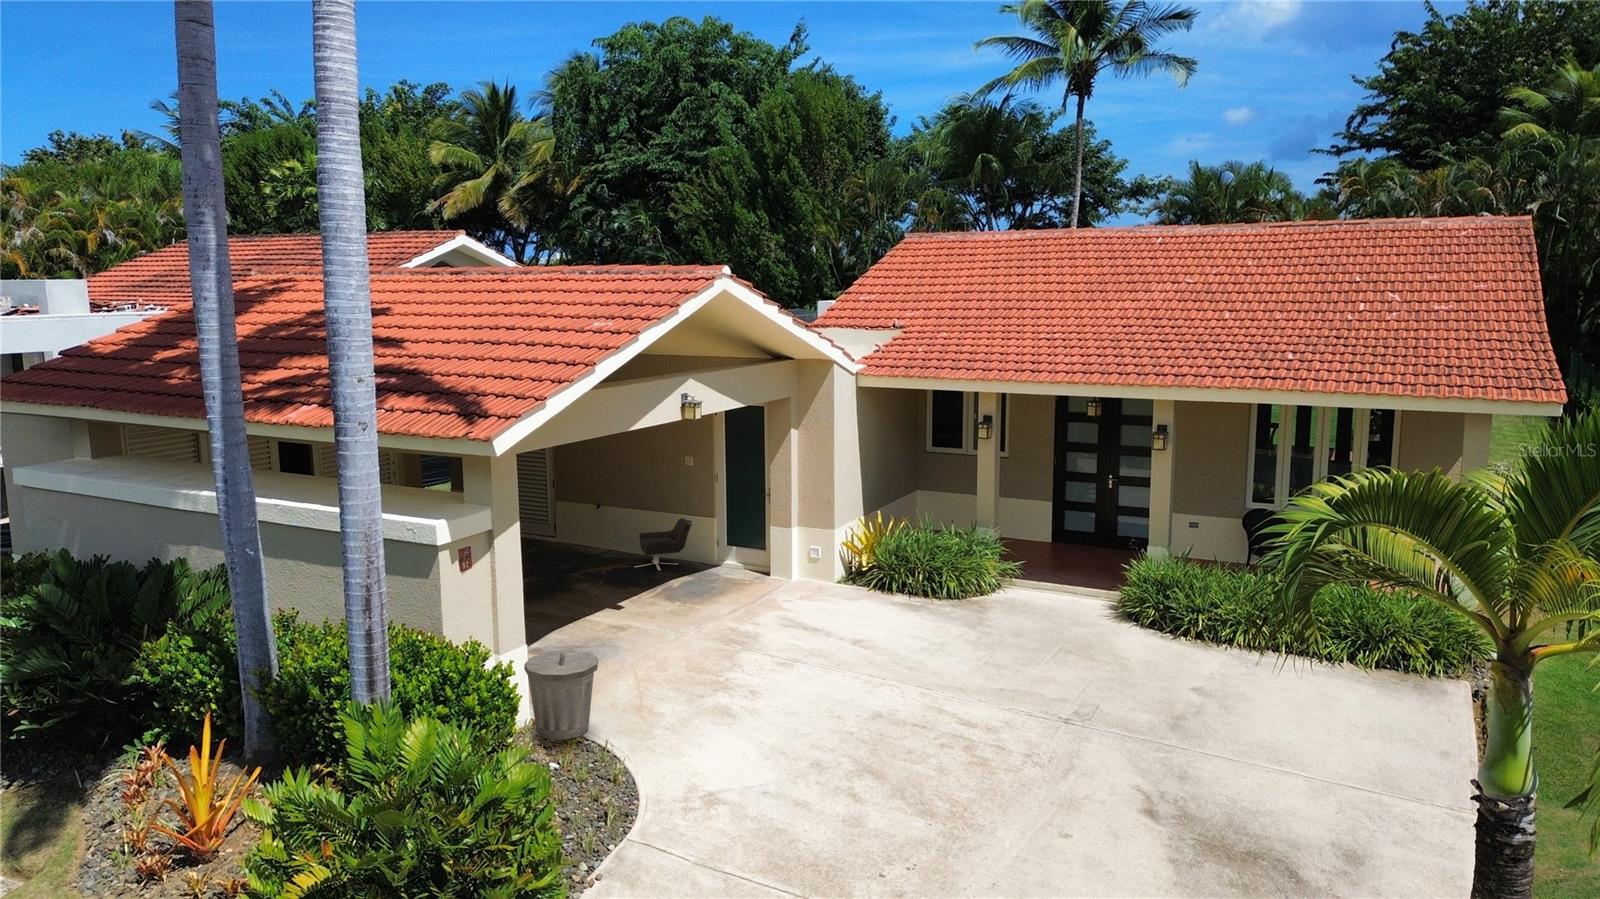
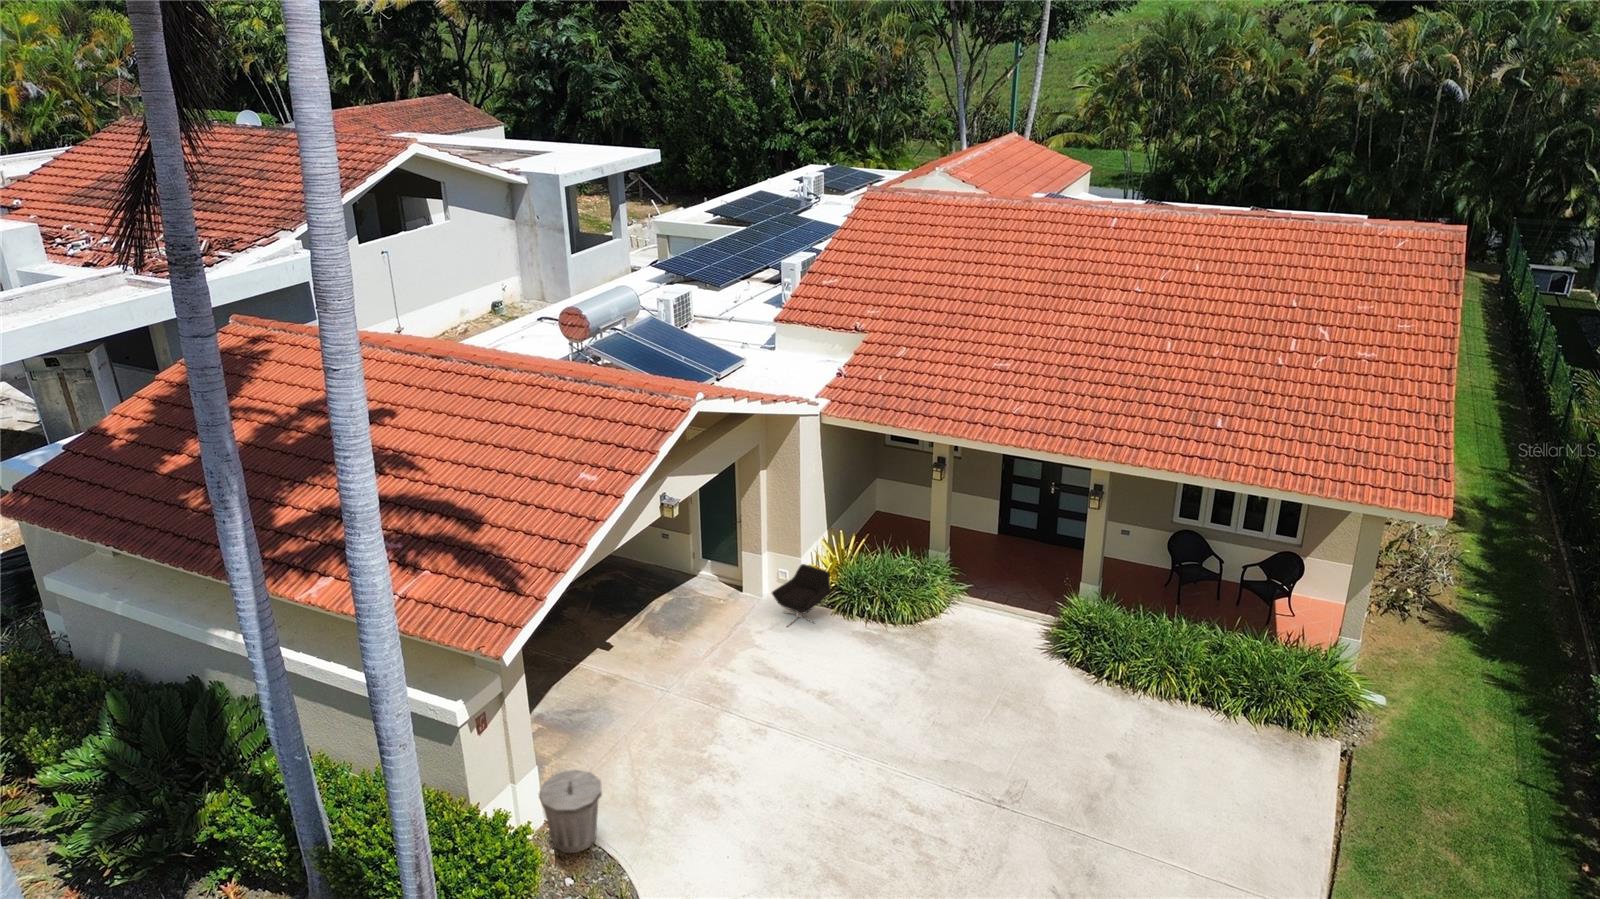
lounge chair: present [634,518,690,570] -> present [772,564,831,627]

